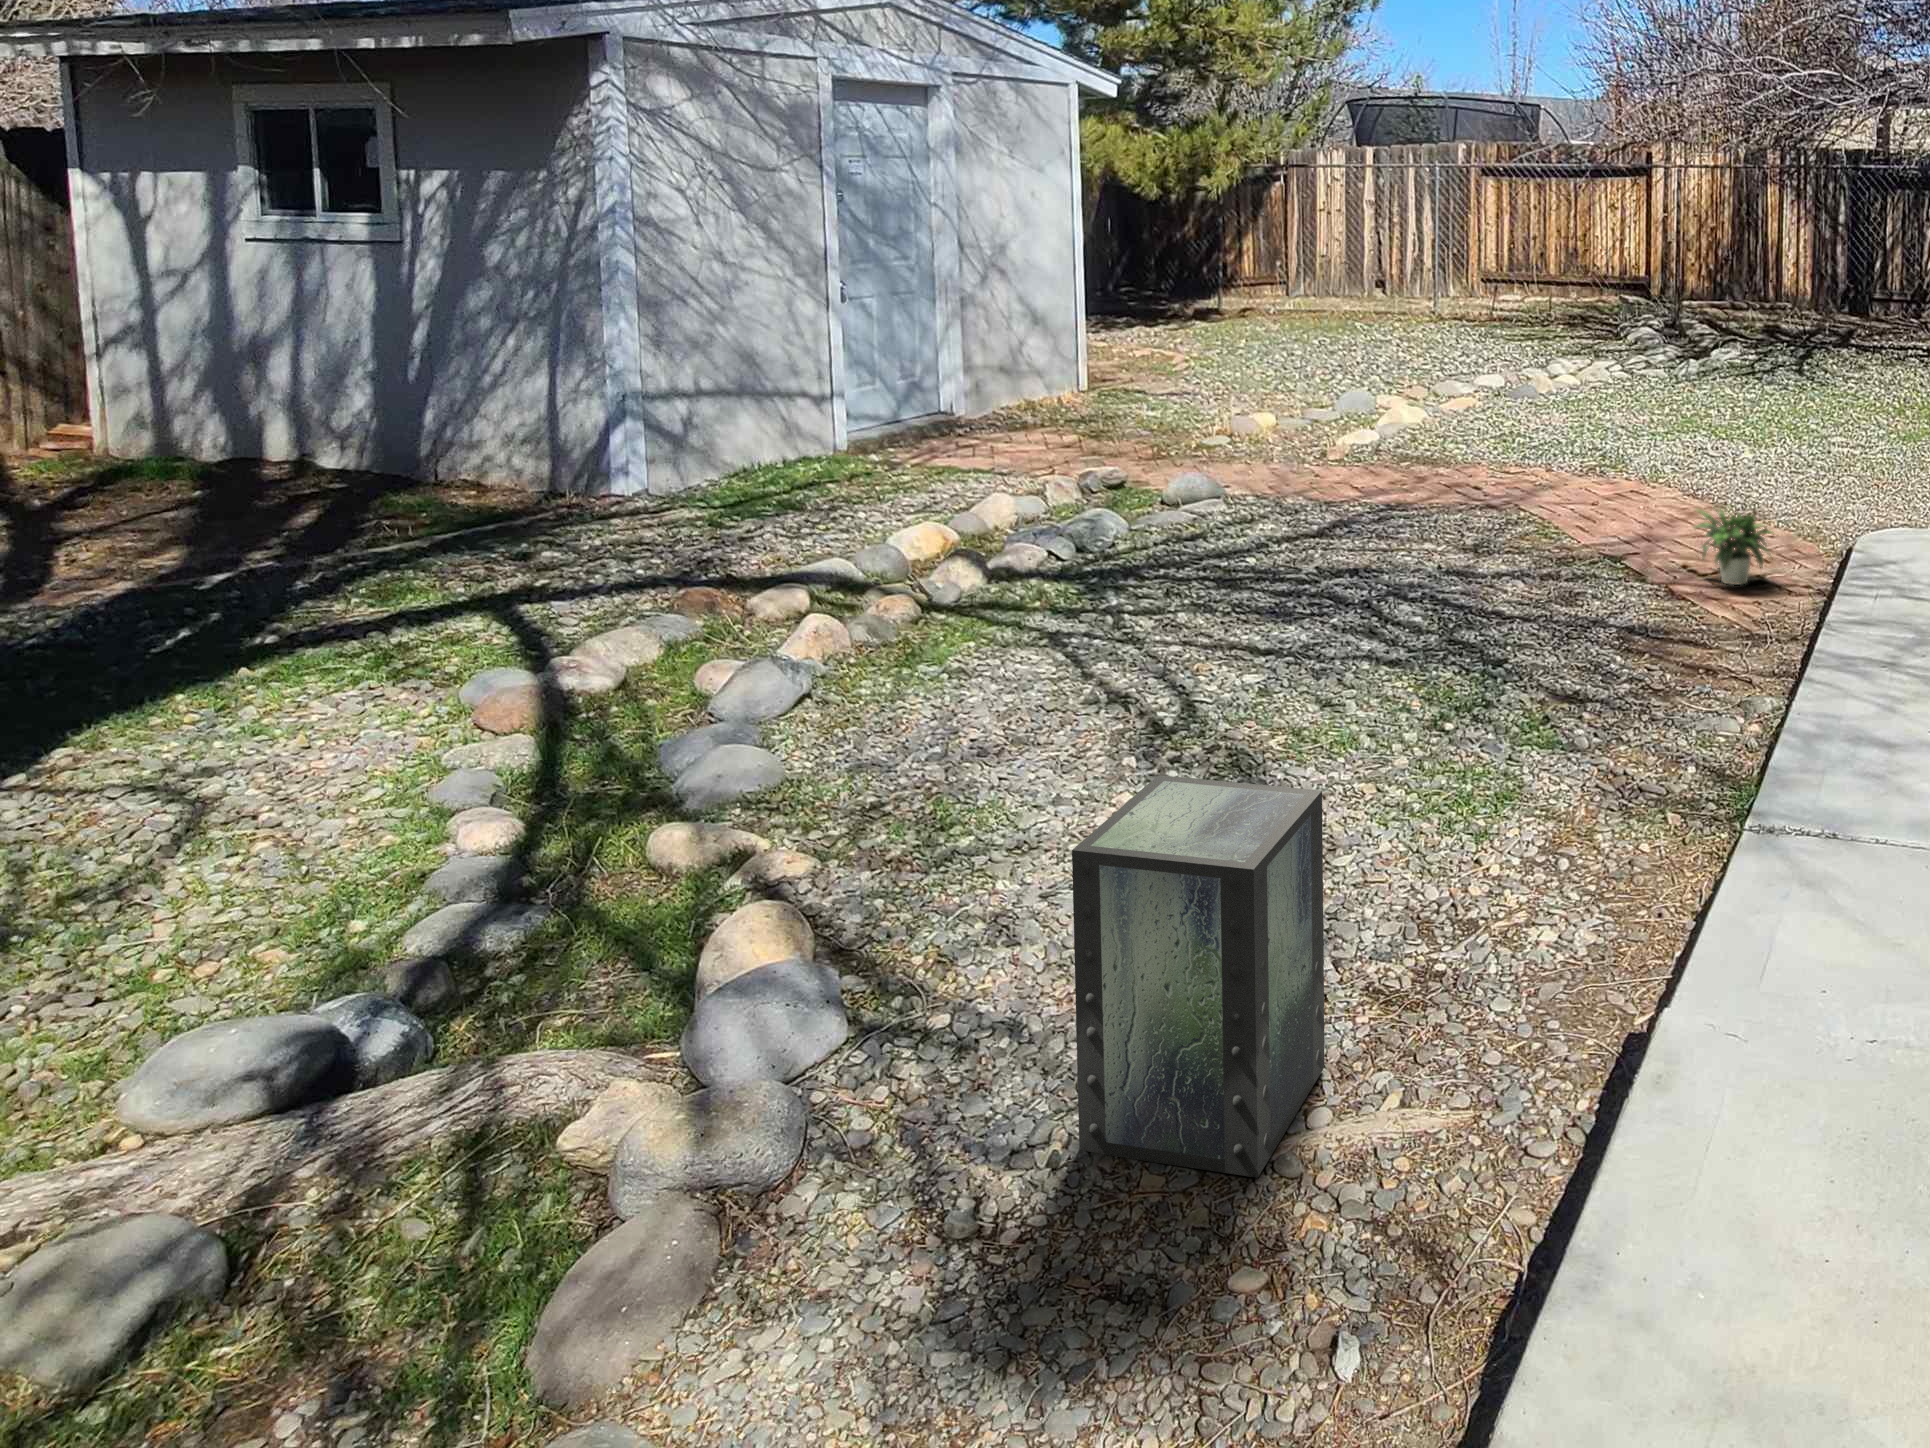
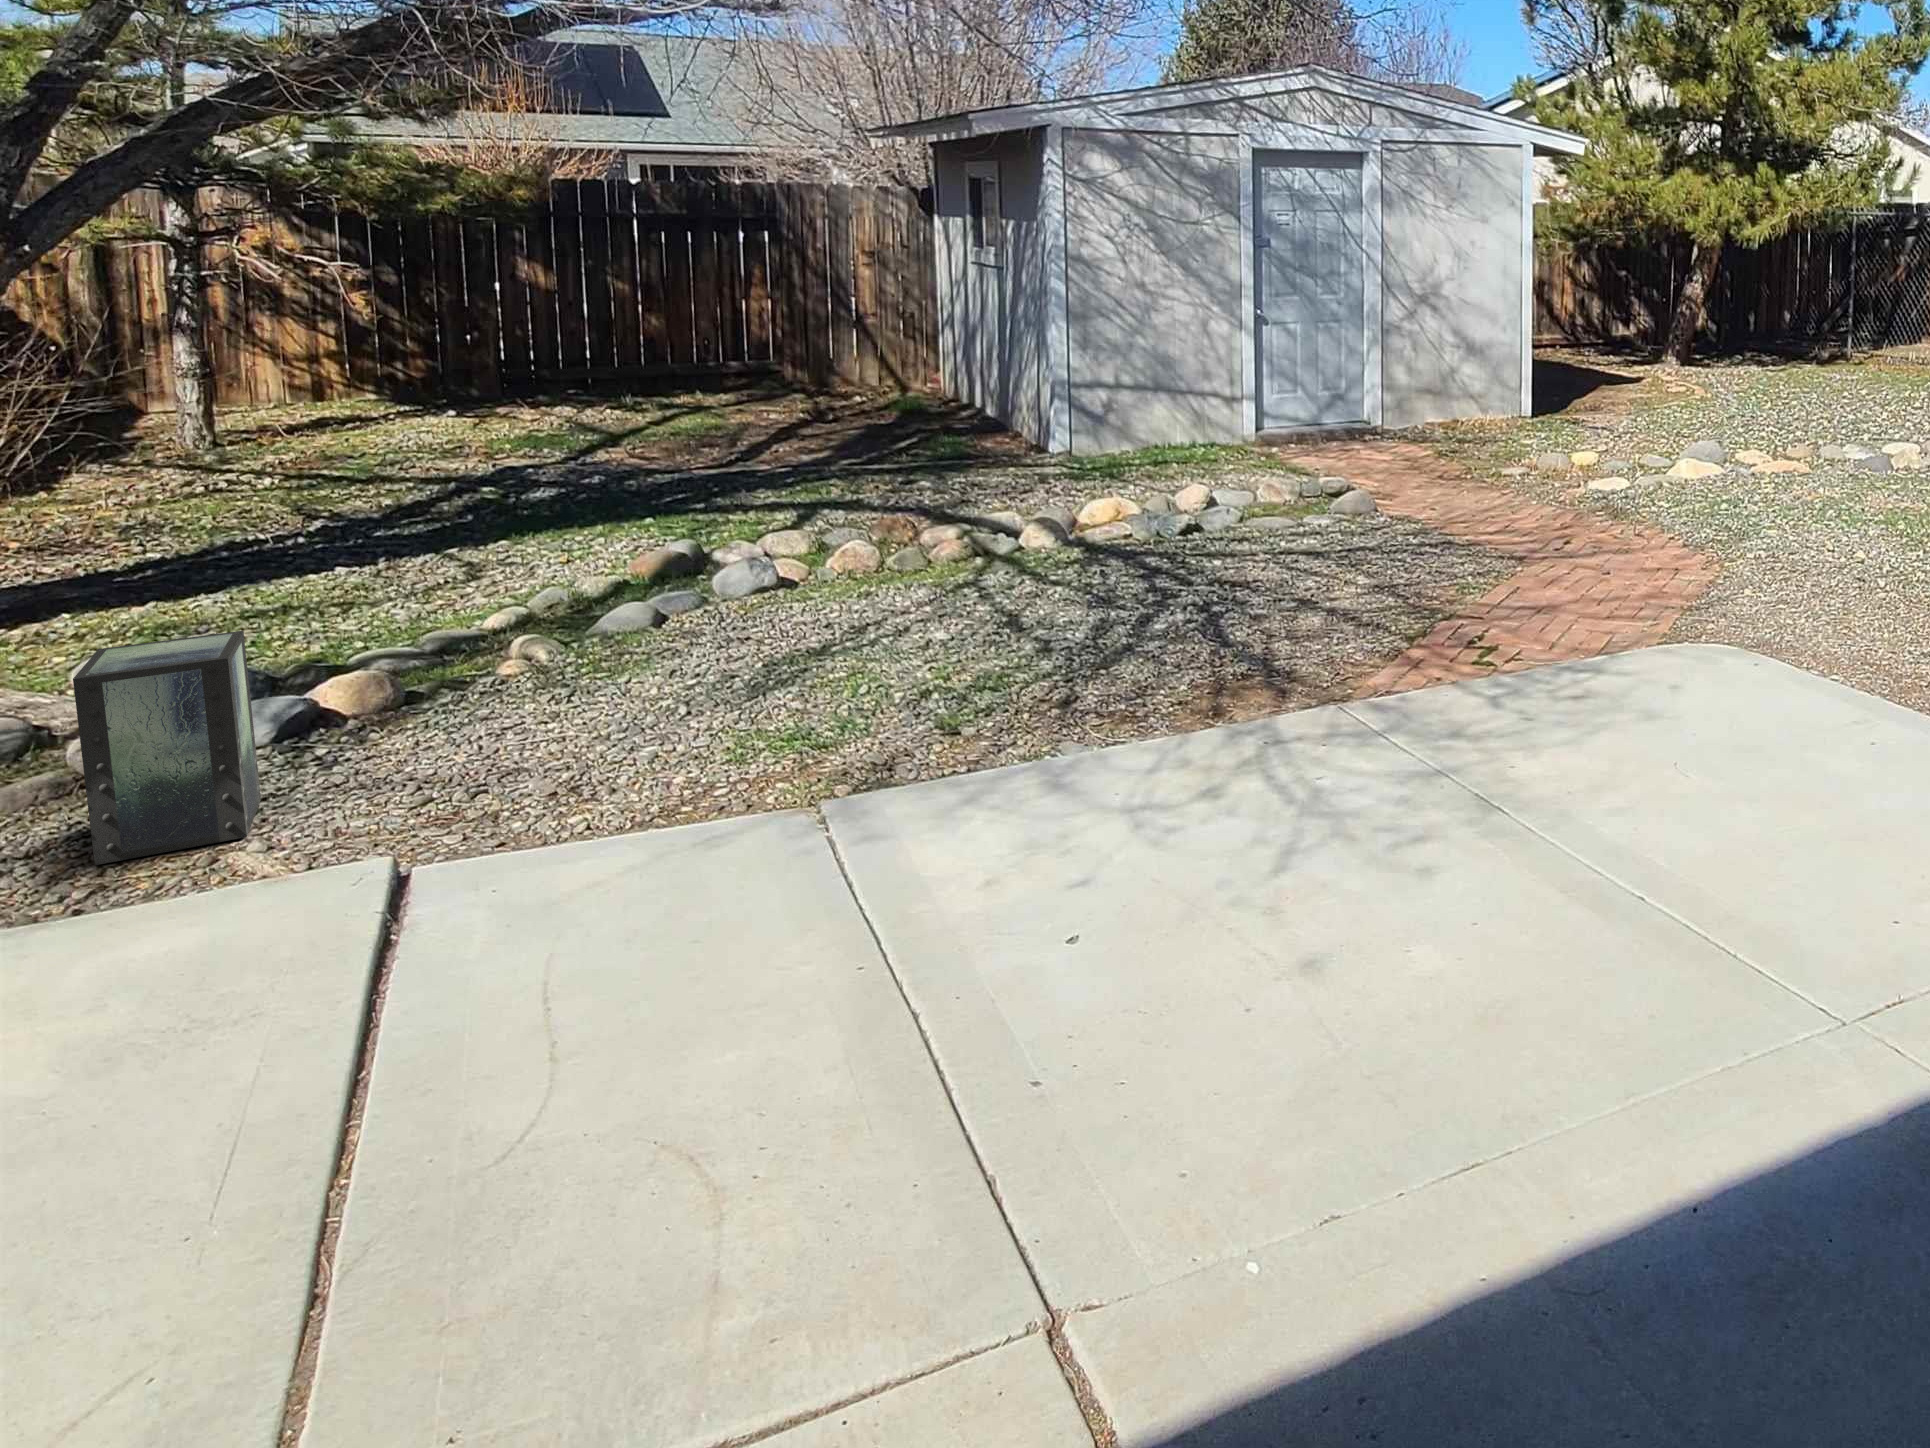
potted plant: present [1678,511,1772,585] -> none [1364,584,1444,669]

